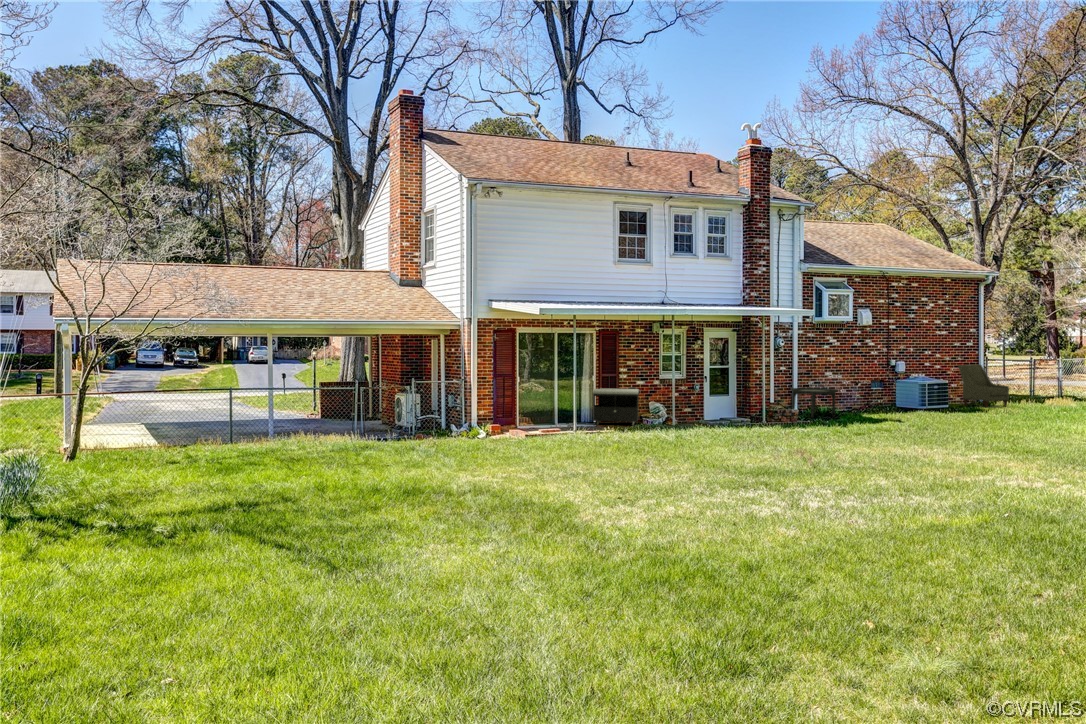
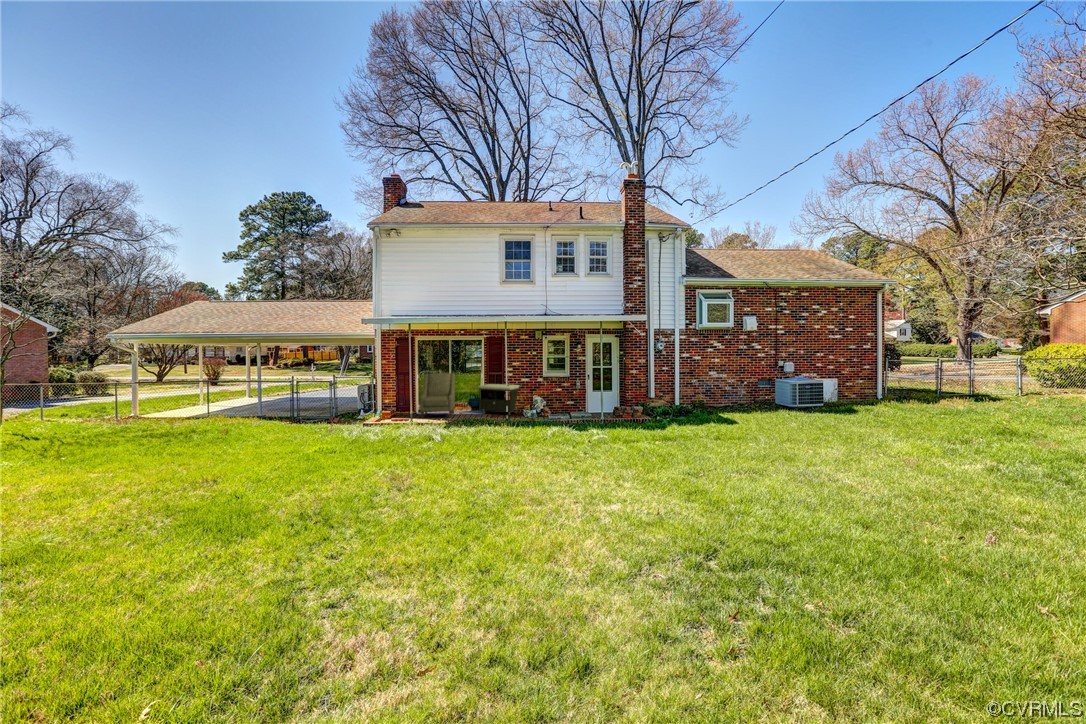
chair: present [958,365,1009,408] -> present [420,373,455,418]
round table: present [791,388,837,417] -> none [666,385,708,412]

